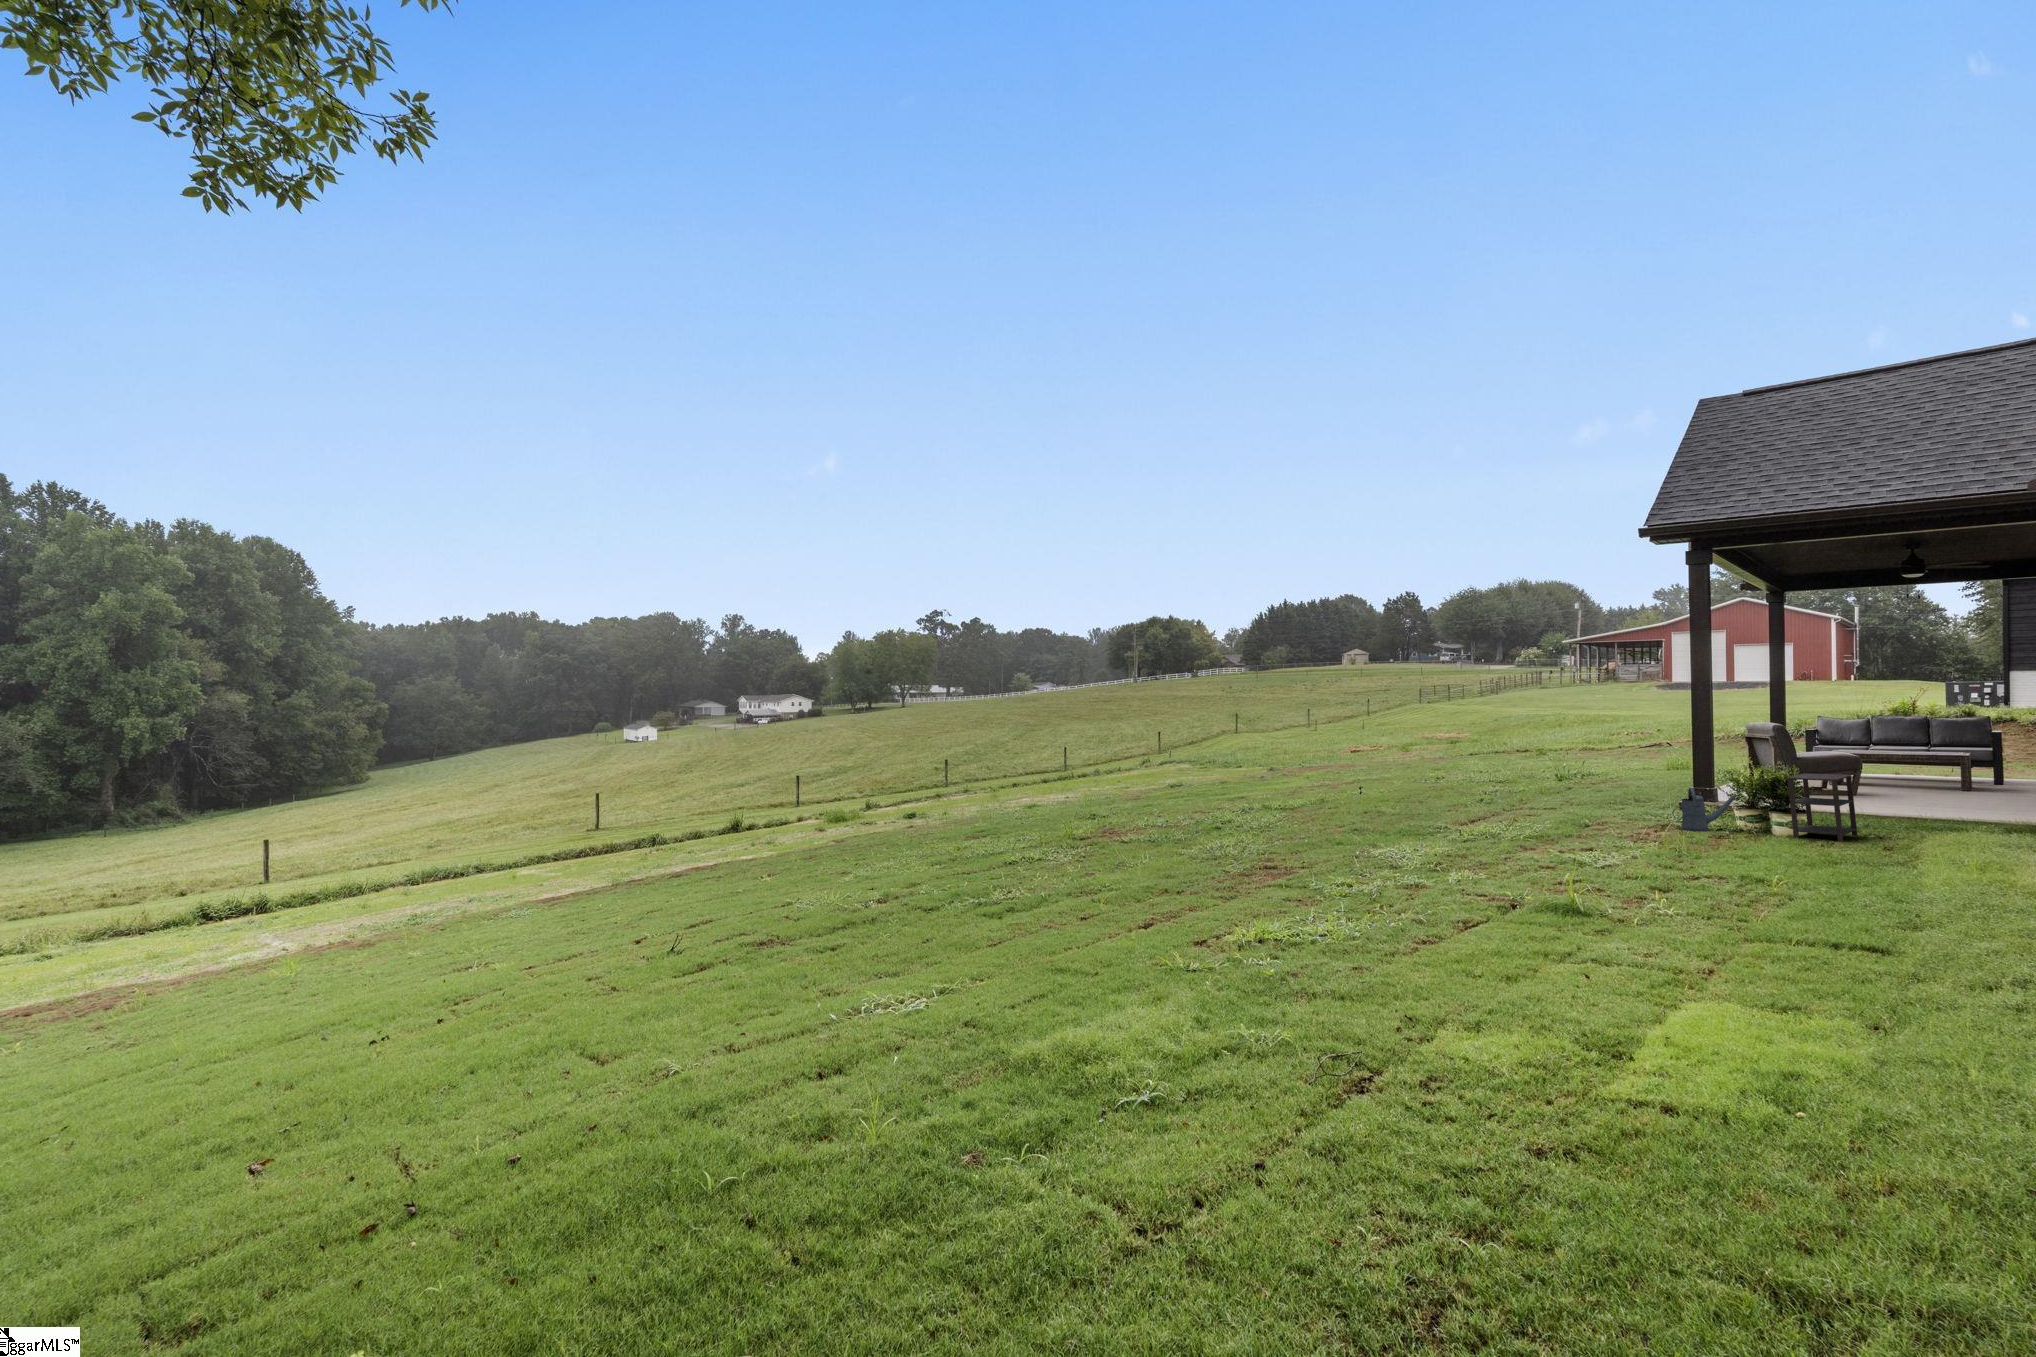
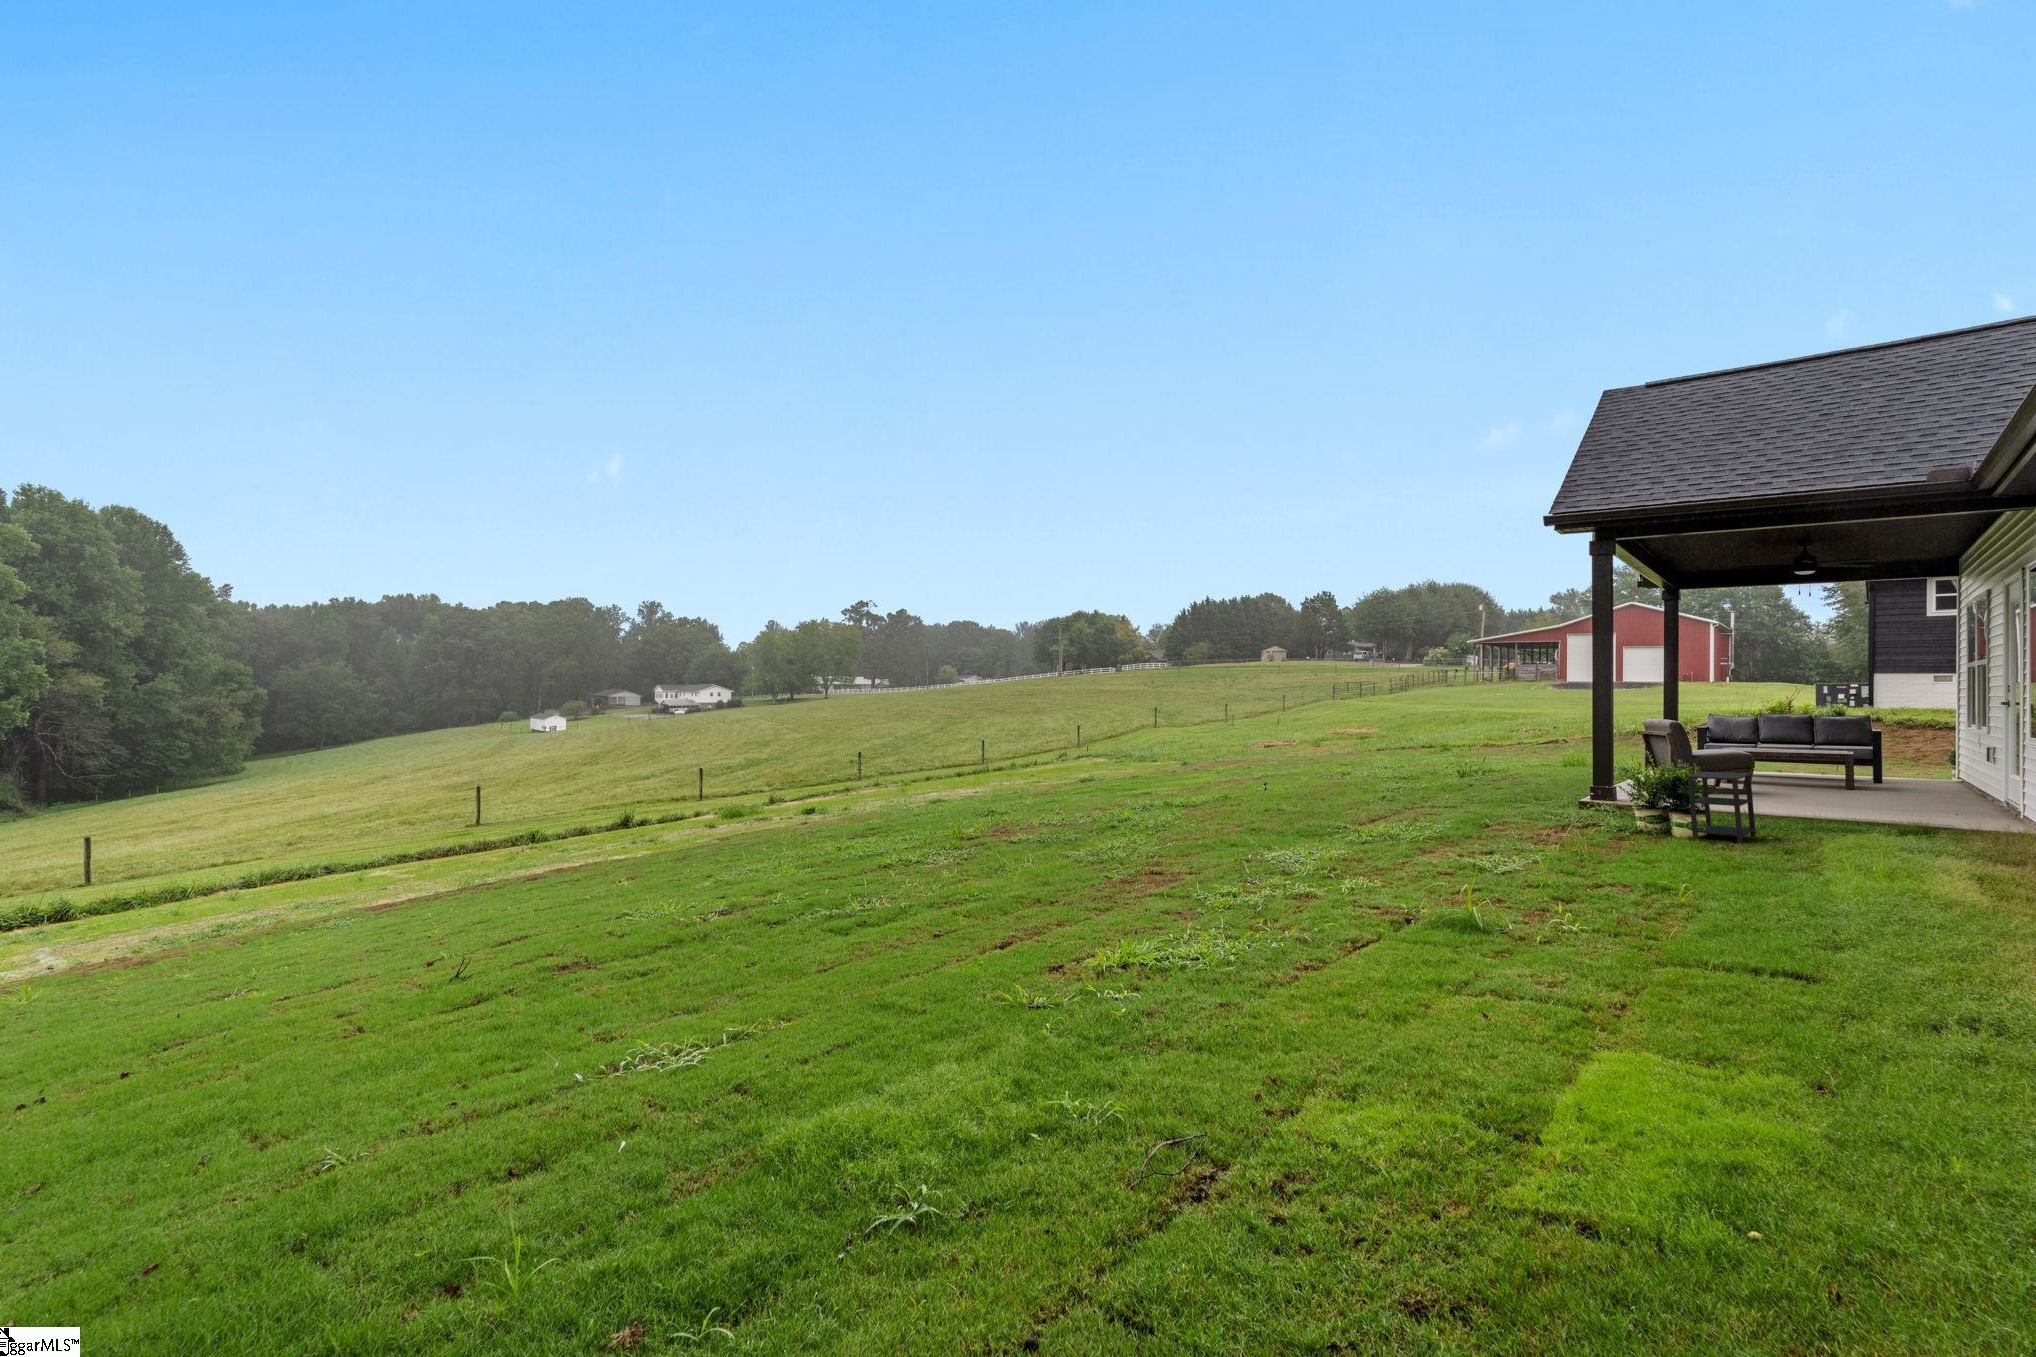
watering can: present [1672,788,1736,831] -> none [1572,786,1636,832]

